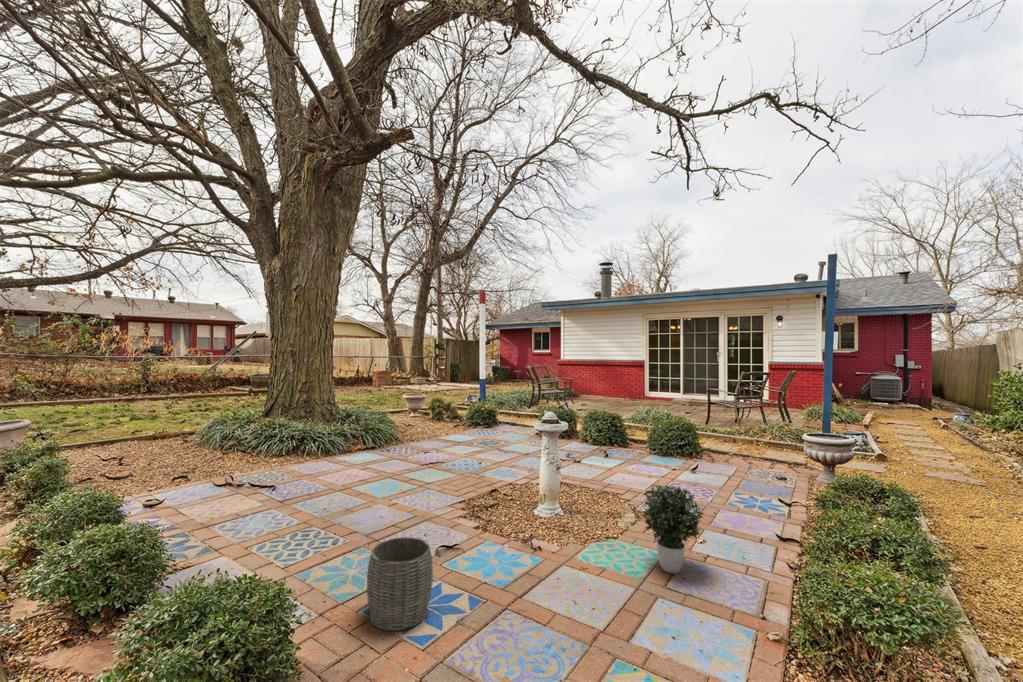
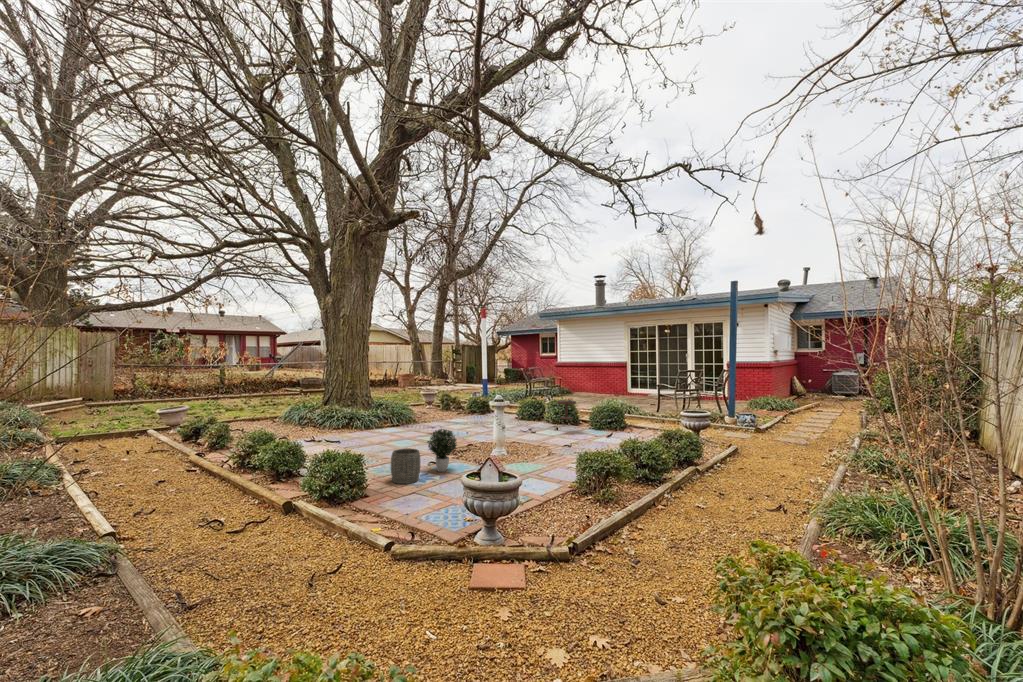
side table: none [618,416,647,469] -> present [557,400,576,420]
potted plant: present [643,485,702,574] -> present [427,429,457,472]

